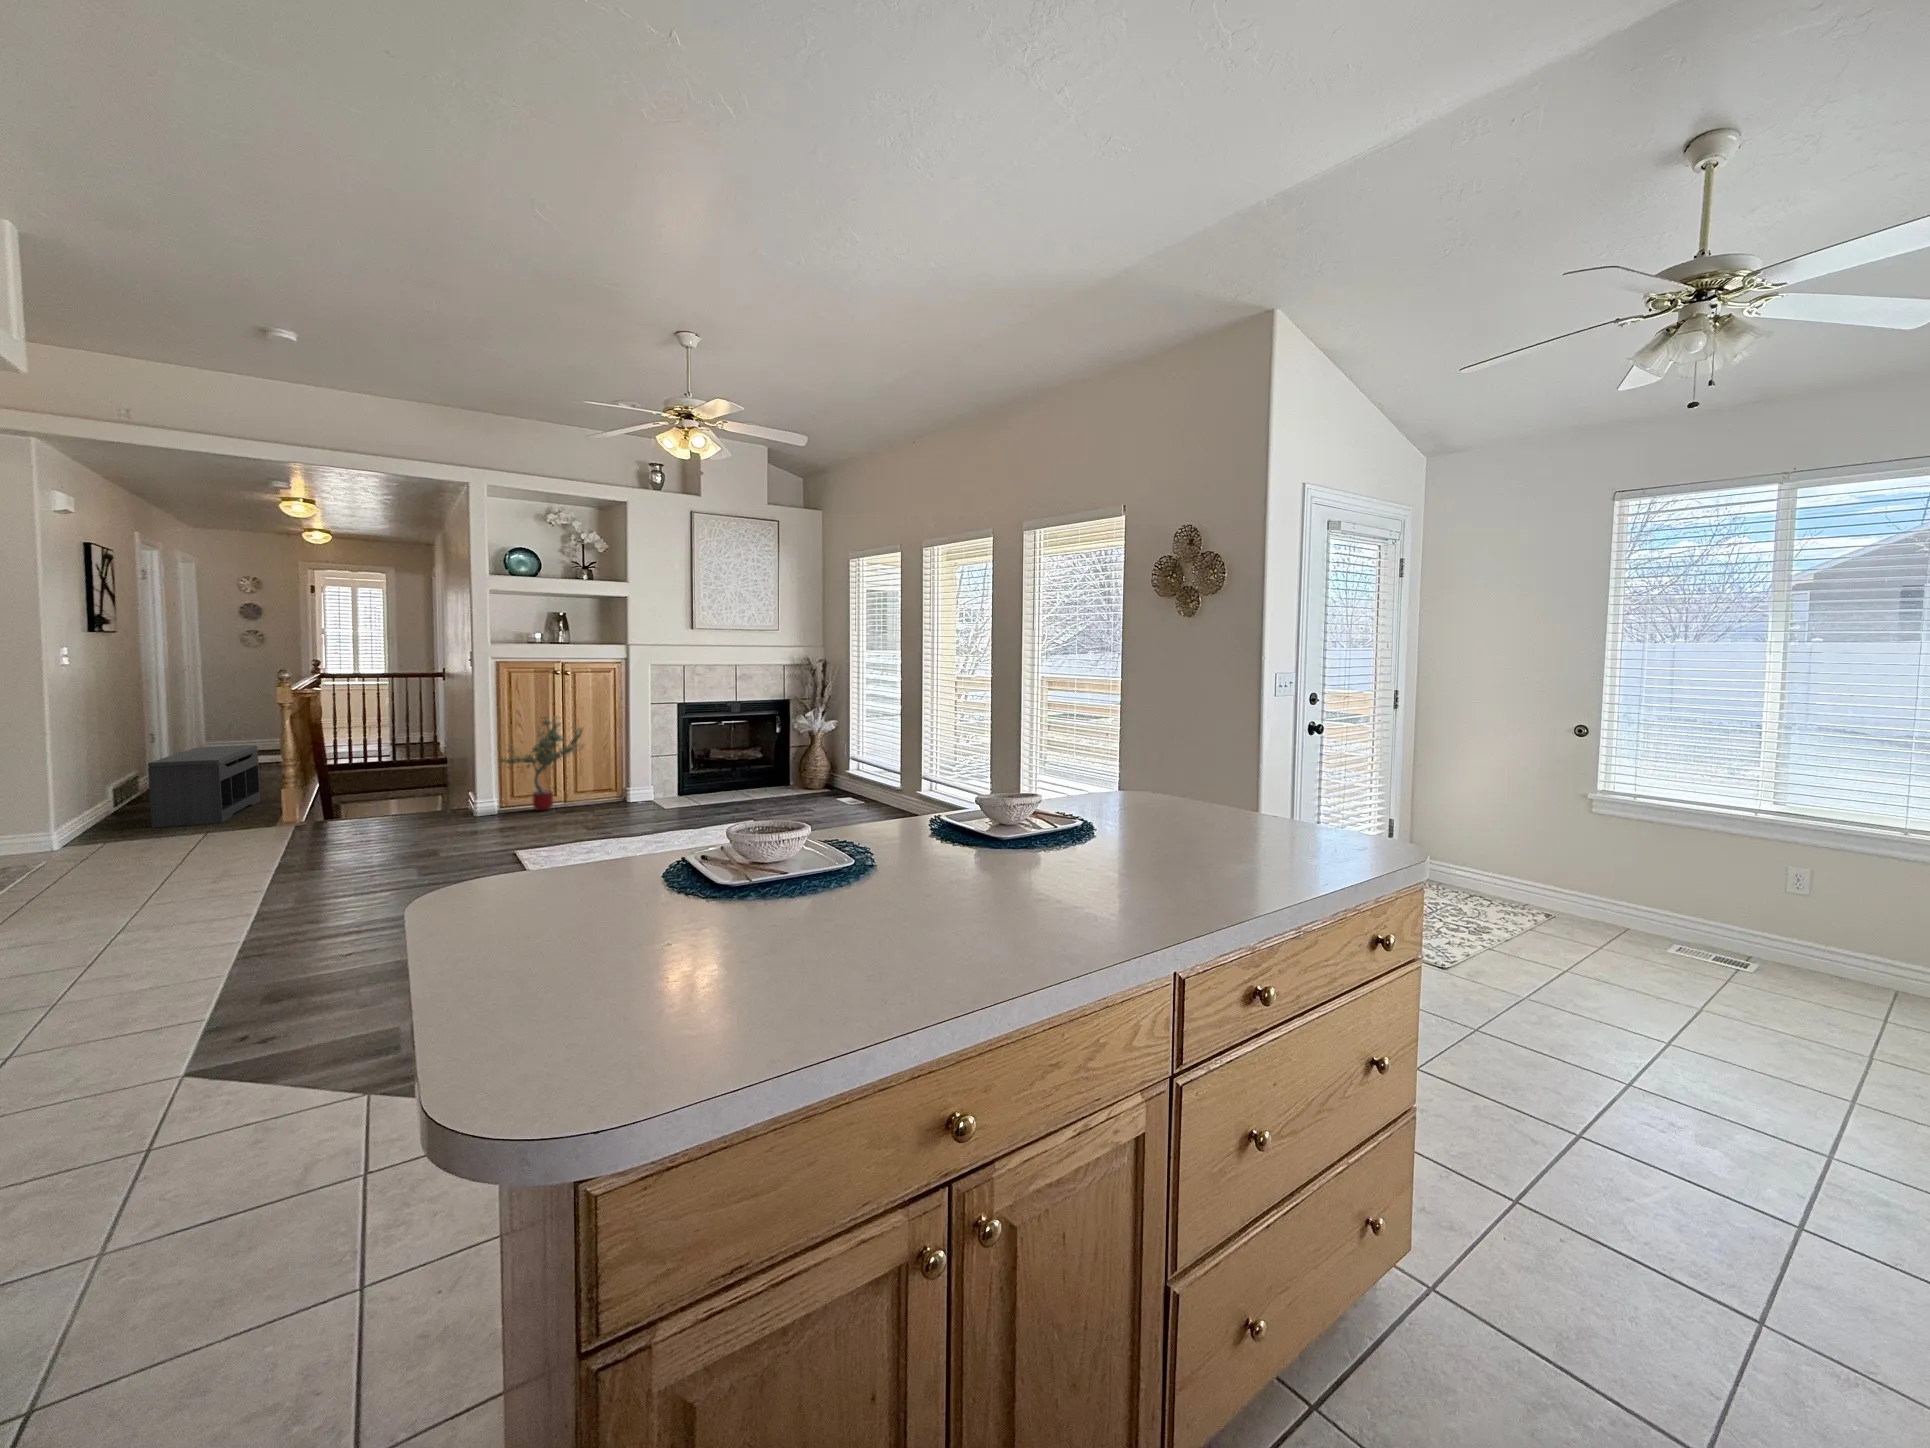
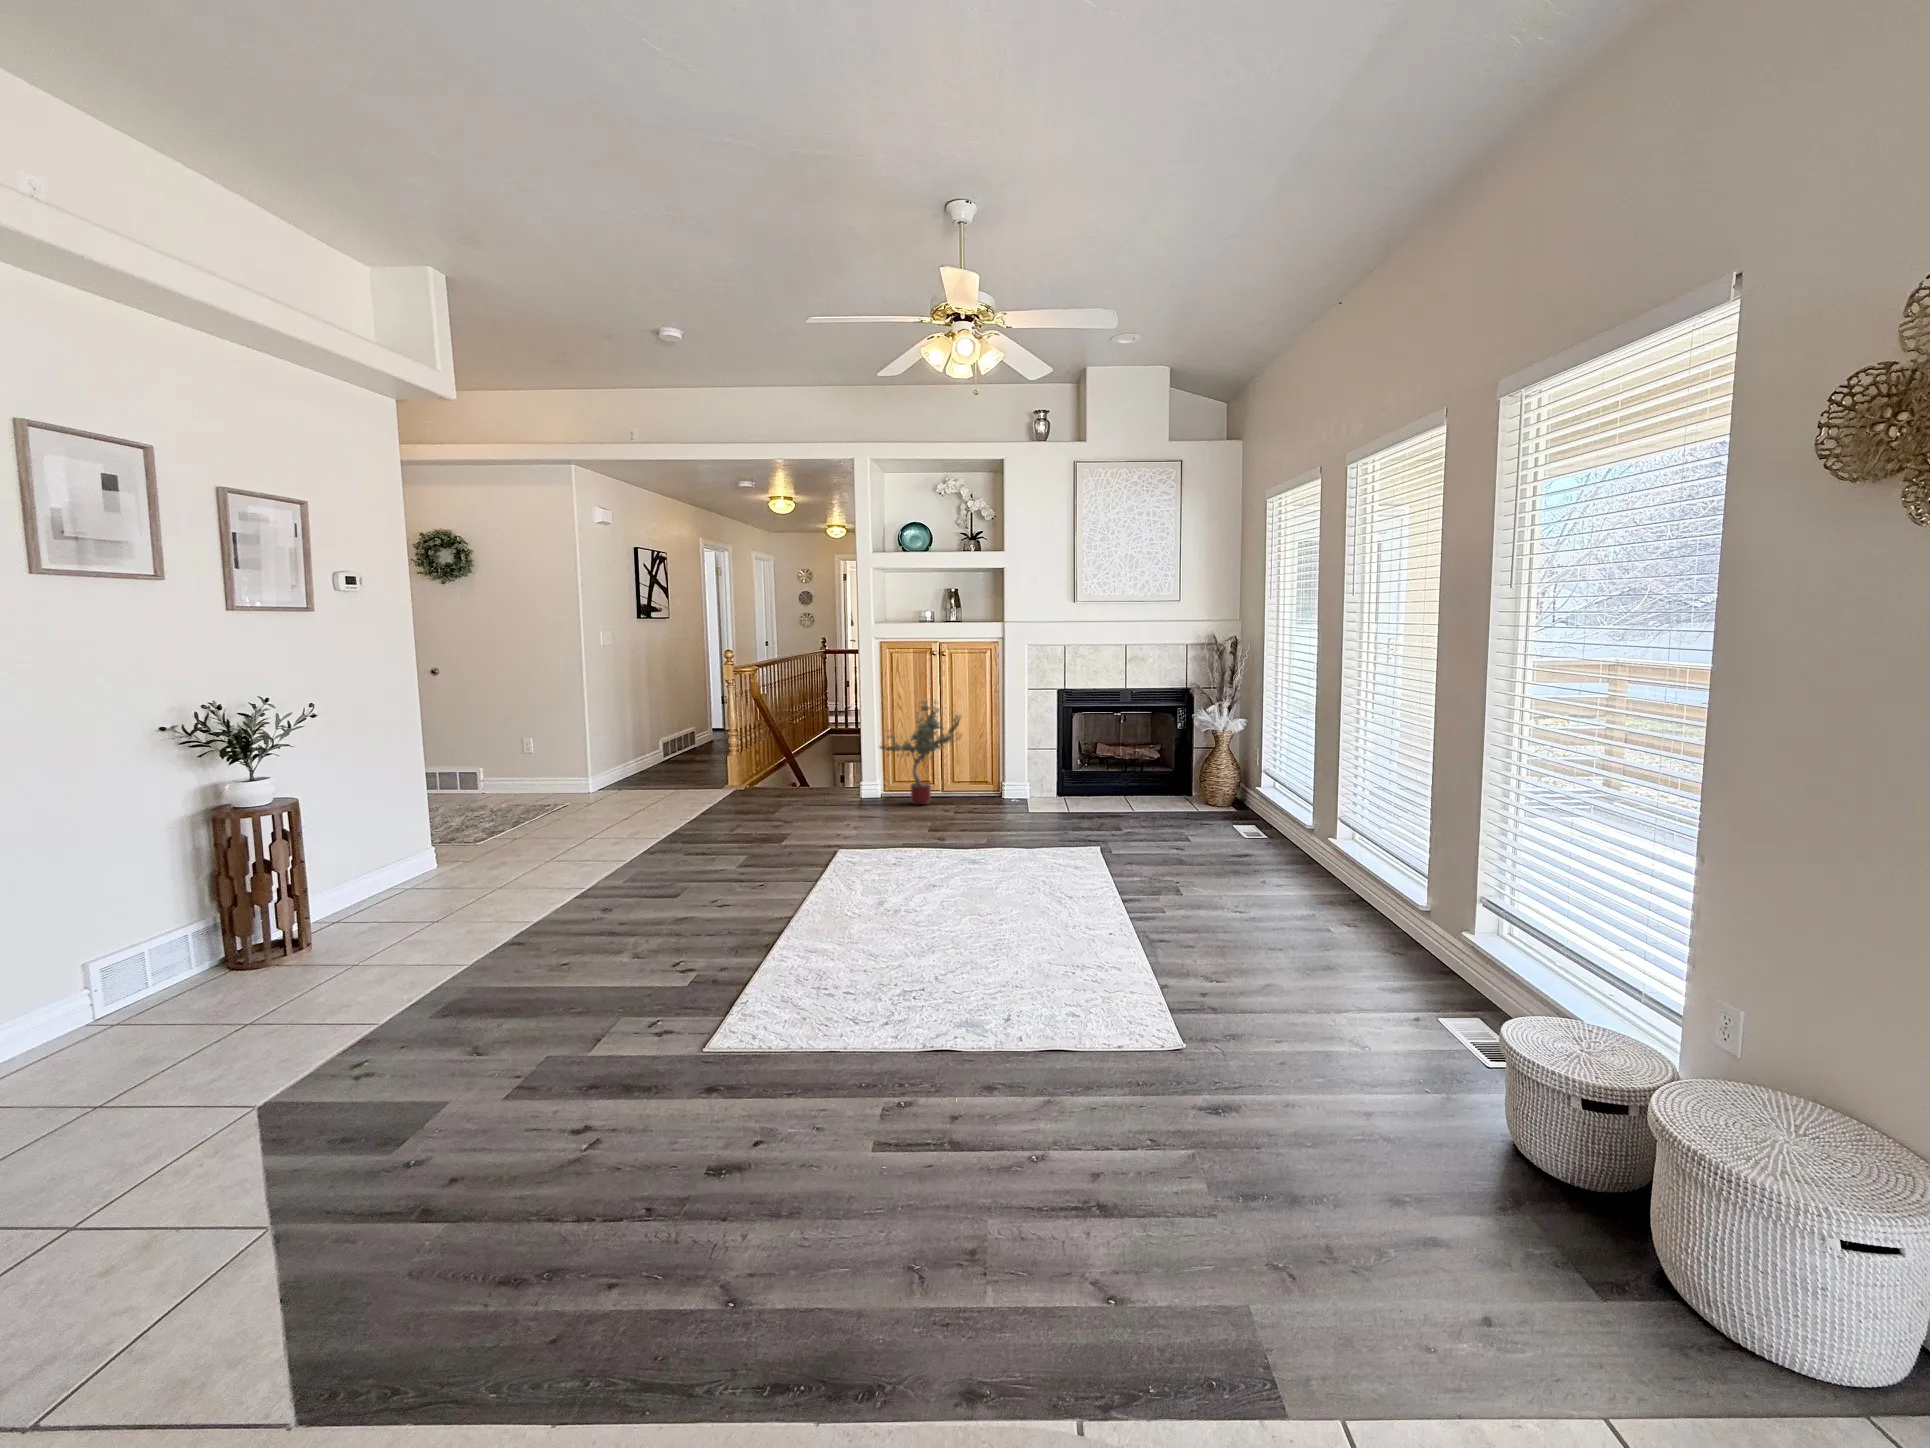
bench: present [148,745,260,828] -> none [603,718,694,793]

